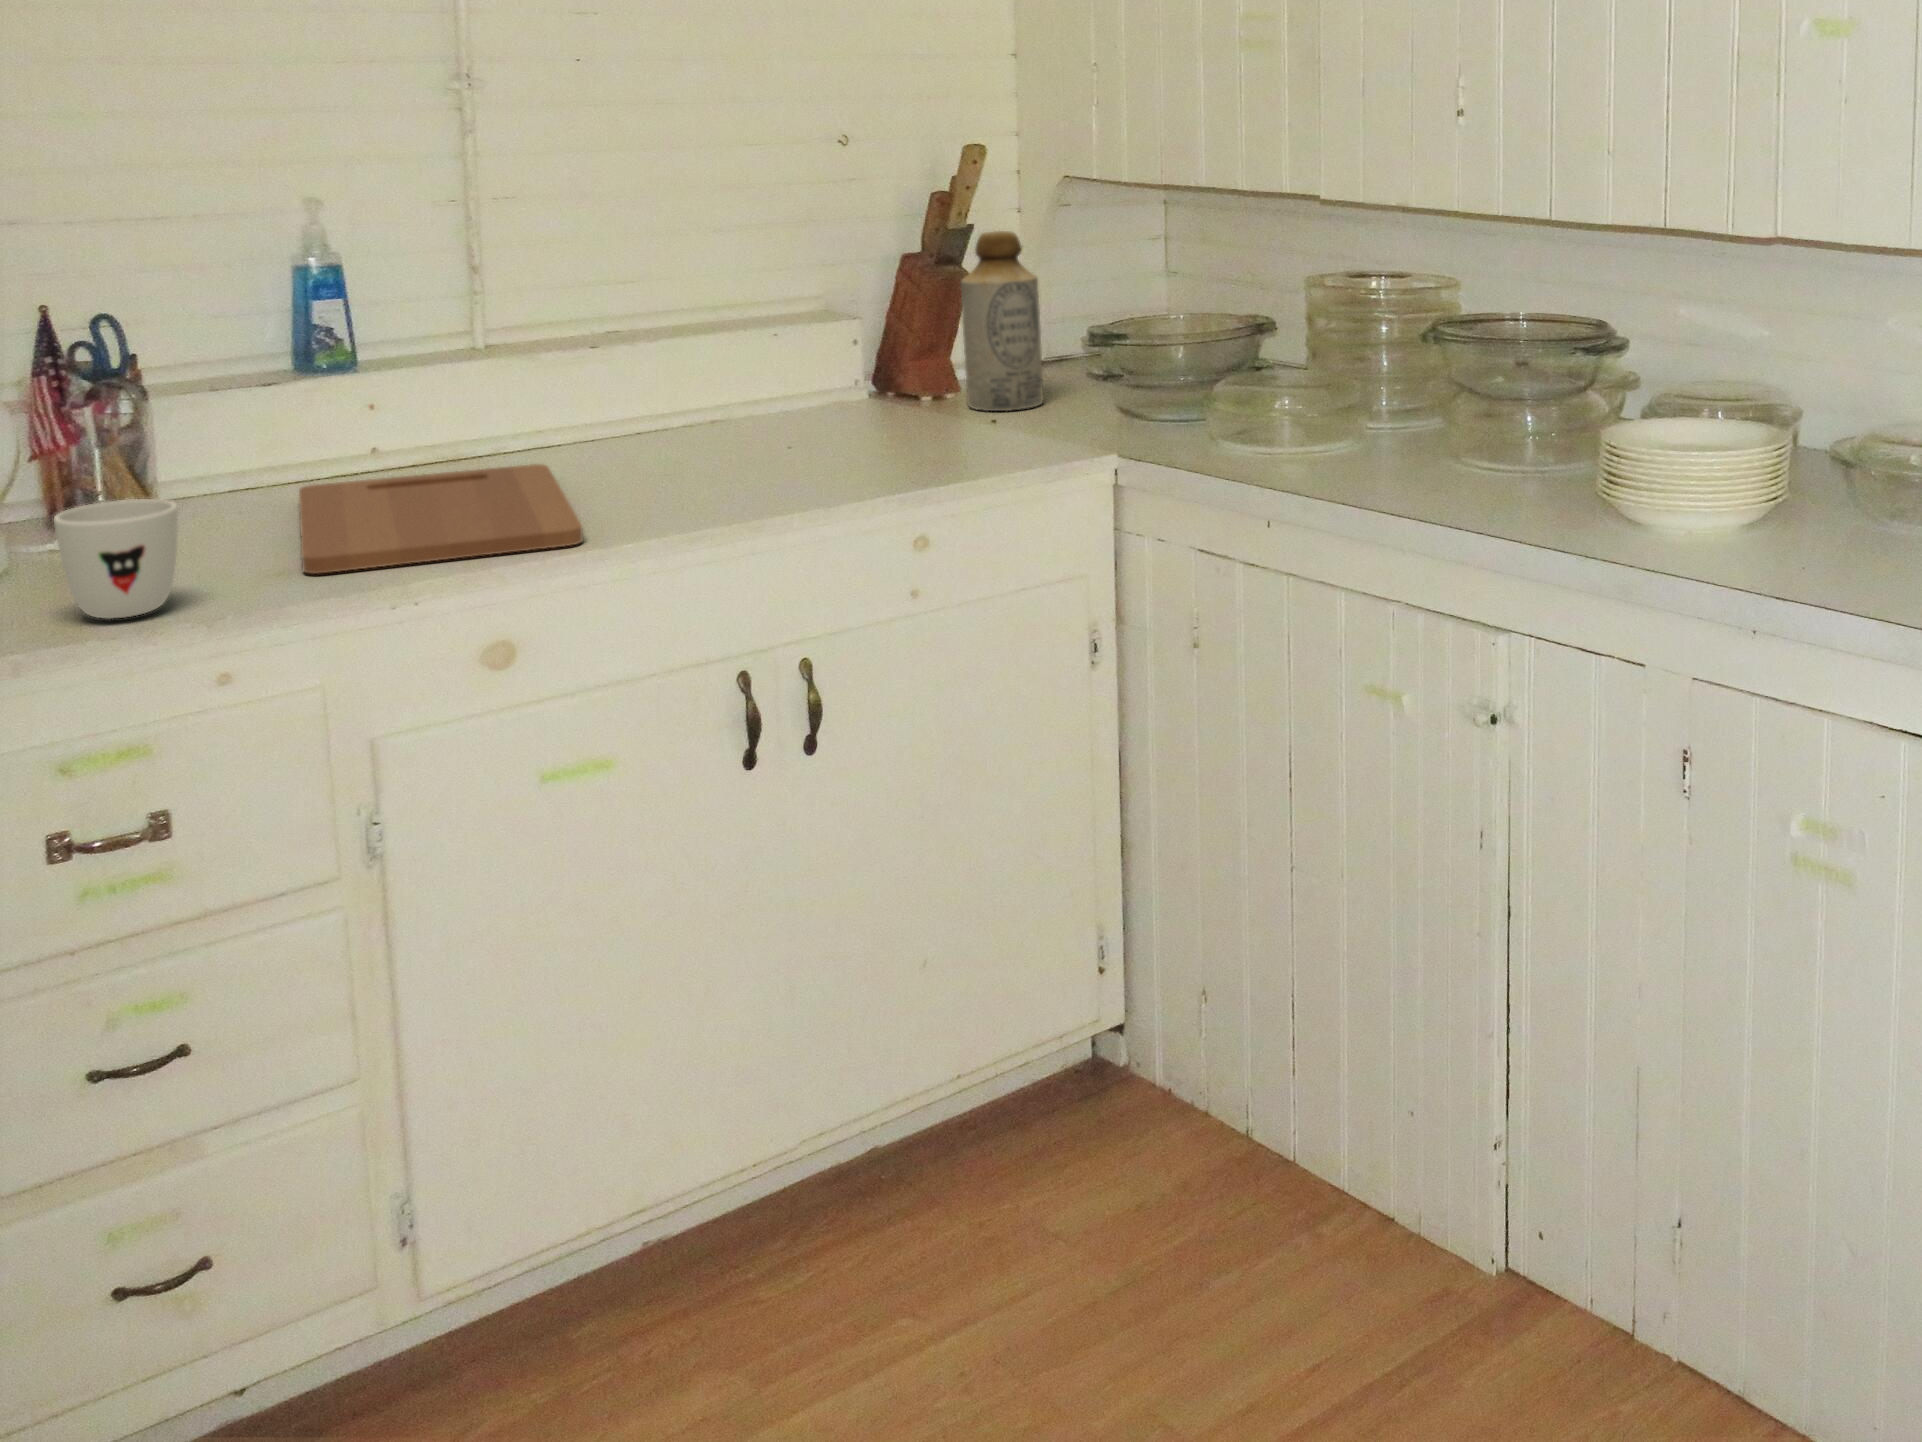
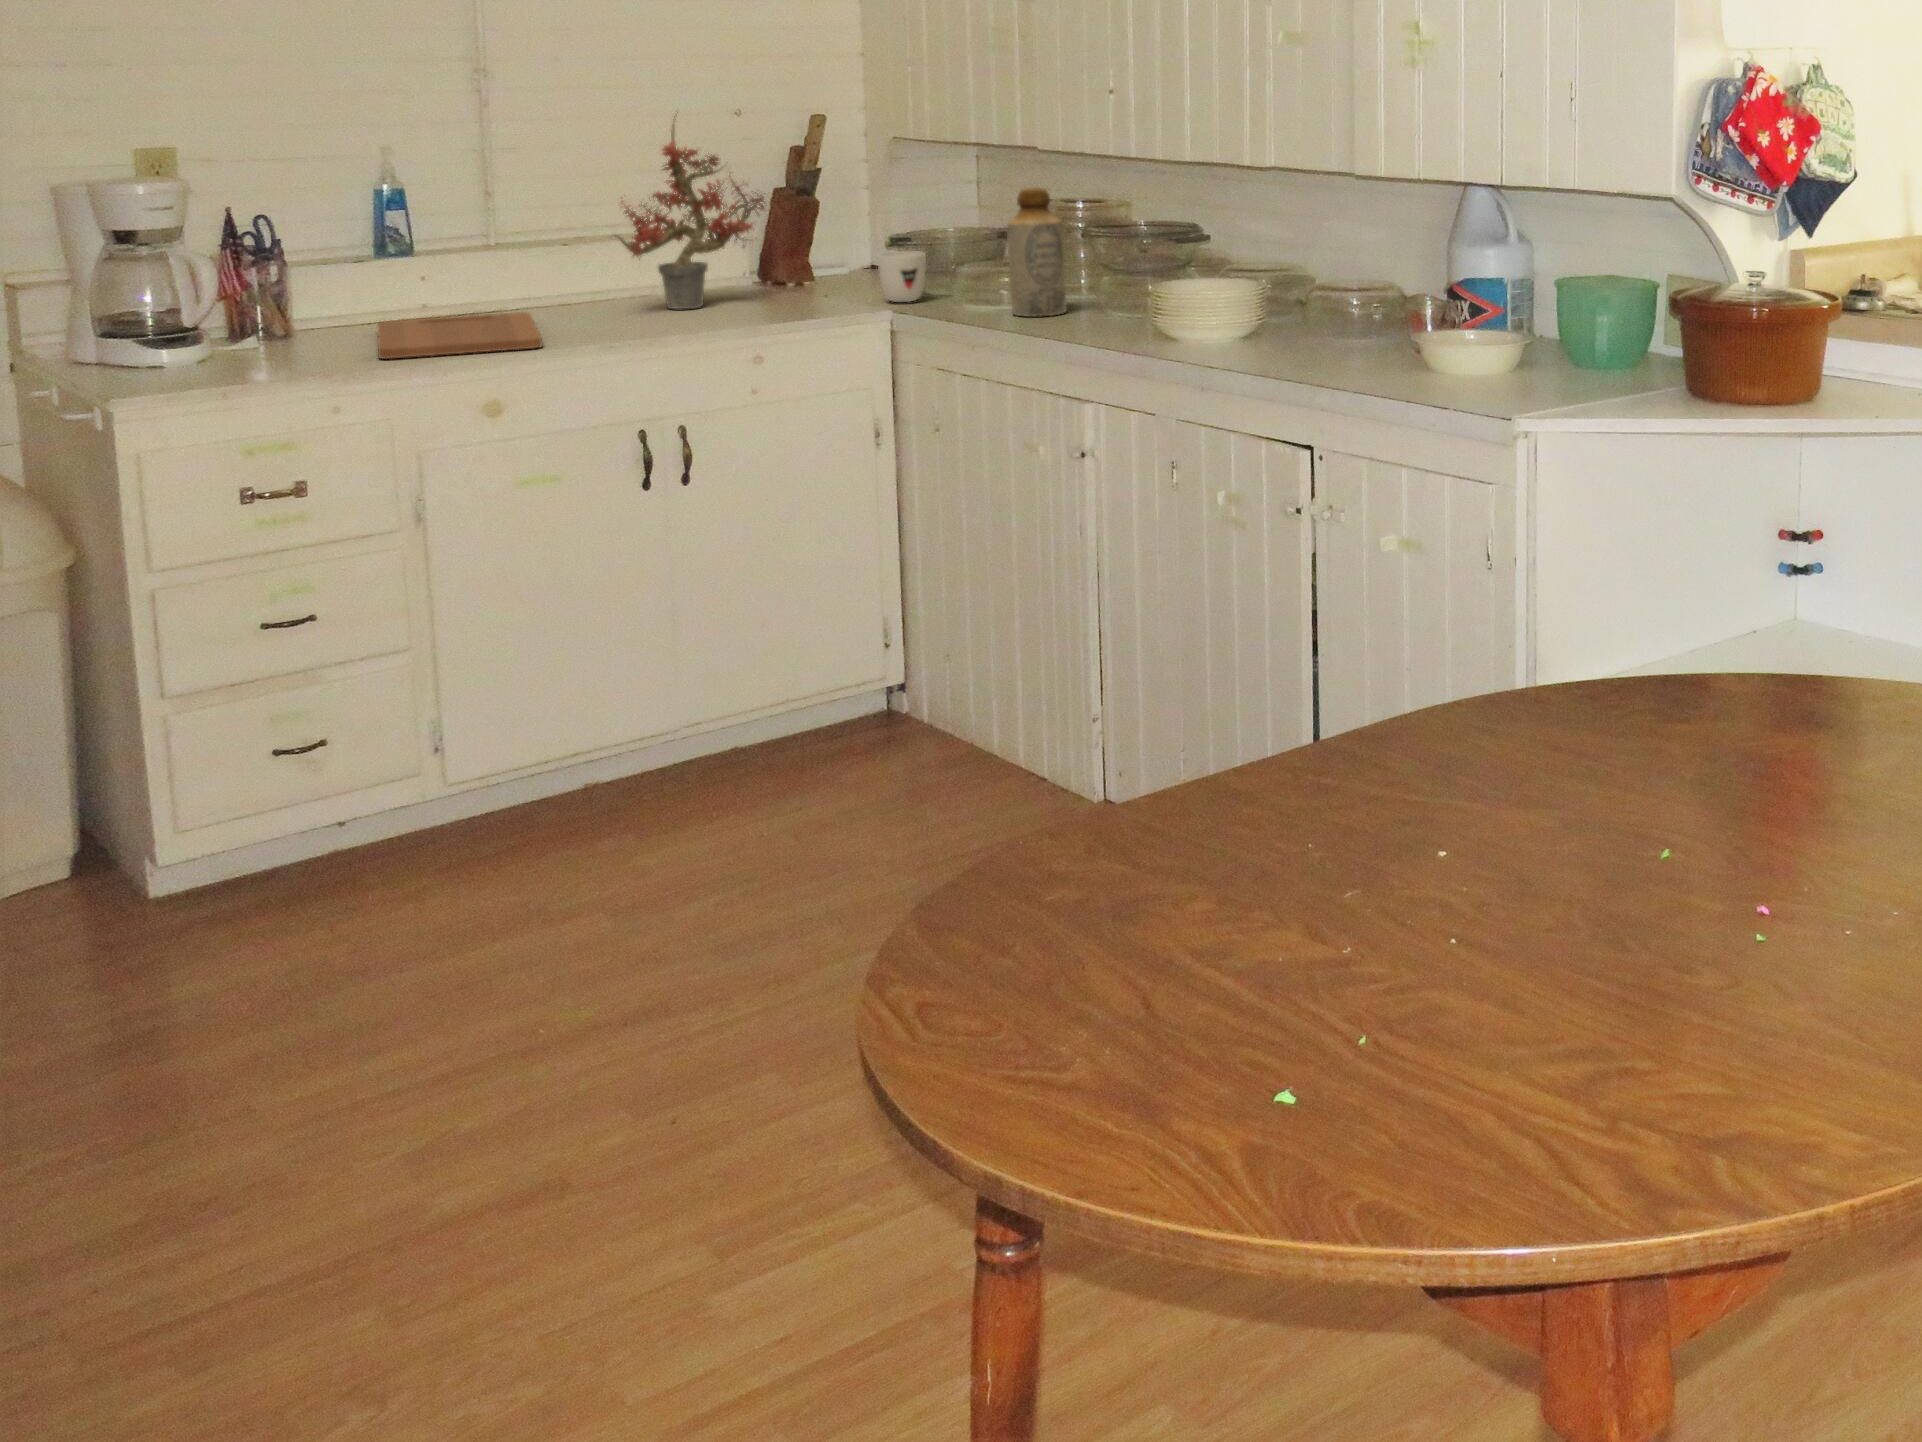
potted plant: none [678,139,908,453] -> present [618,111,764,309]
bottle: present [961,231,1043,411] -> present [1007,188,1066,317]
mug: present [54,499,178,619] -> present [877,251,926,302]

